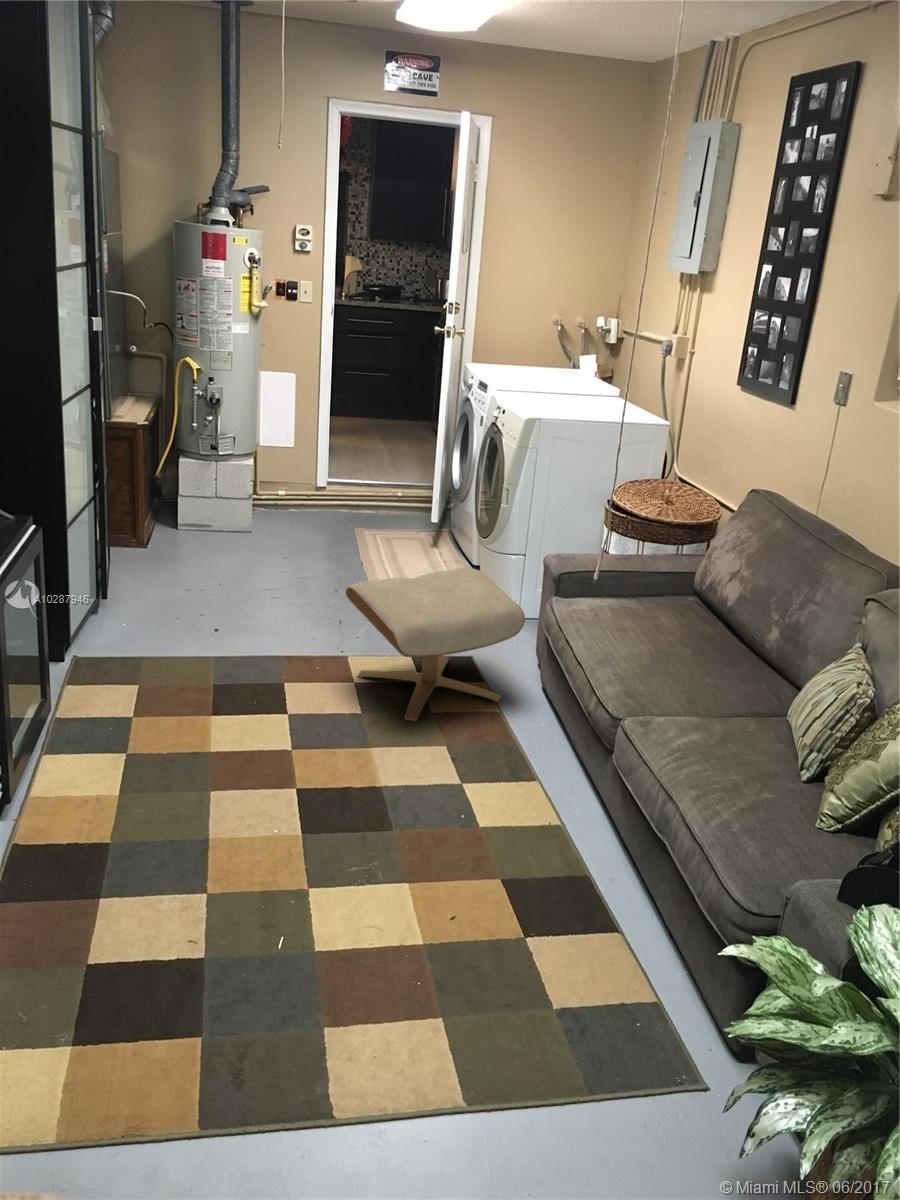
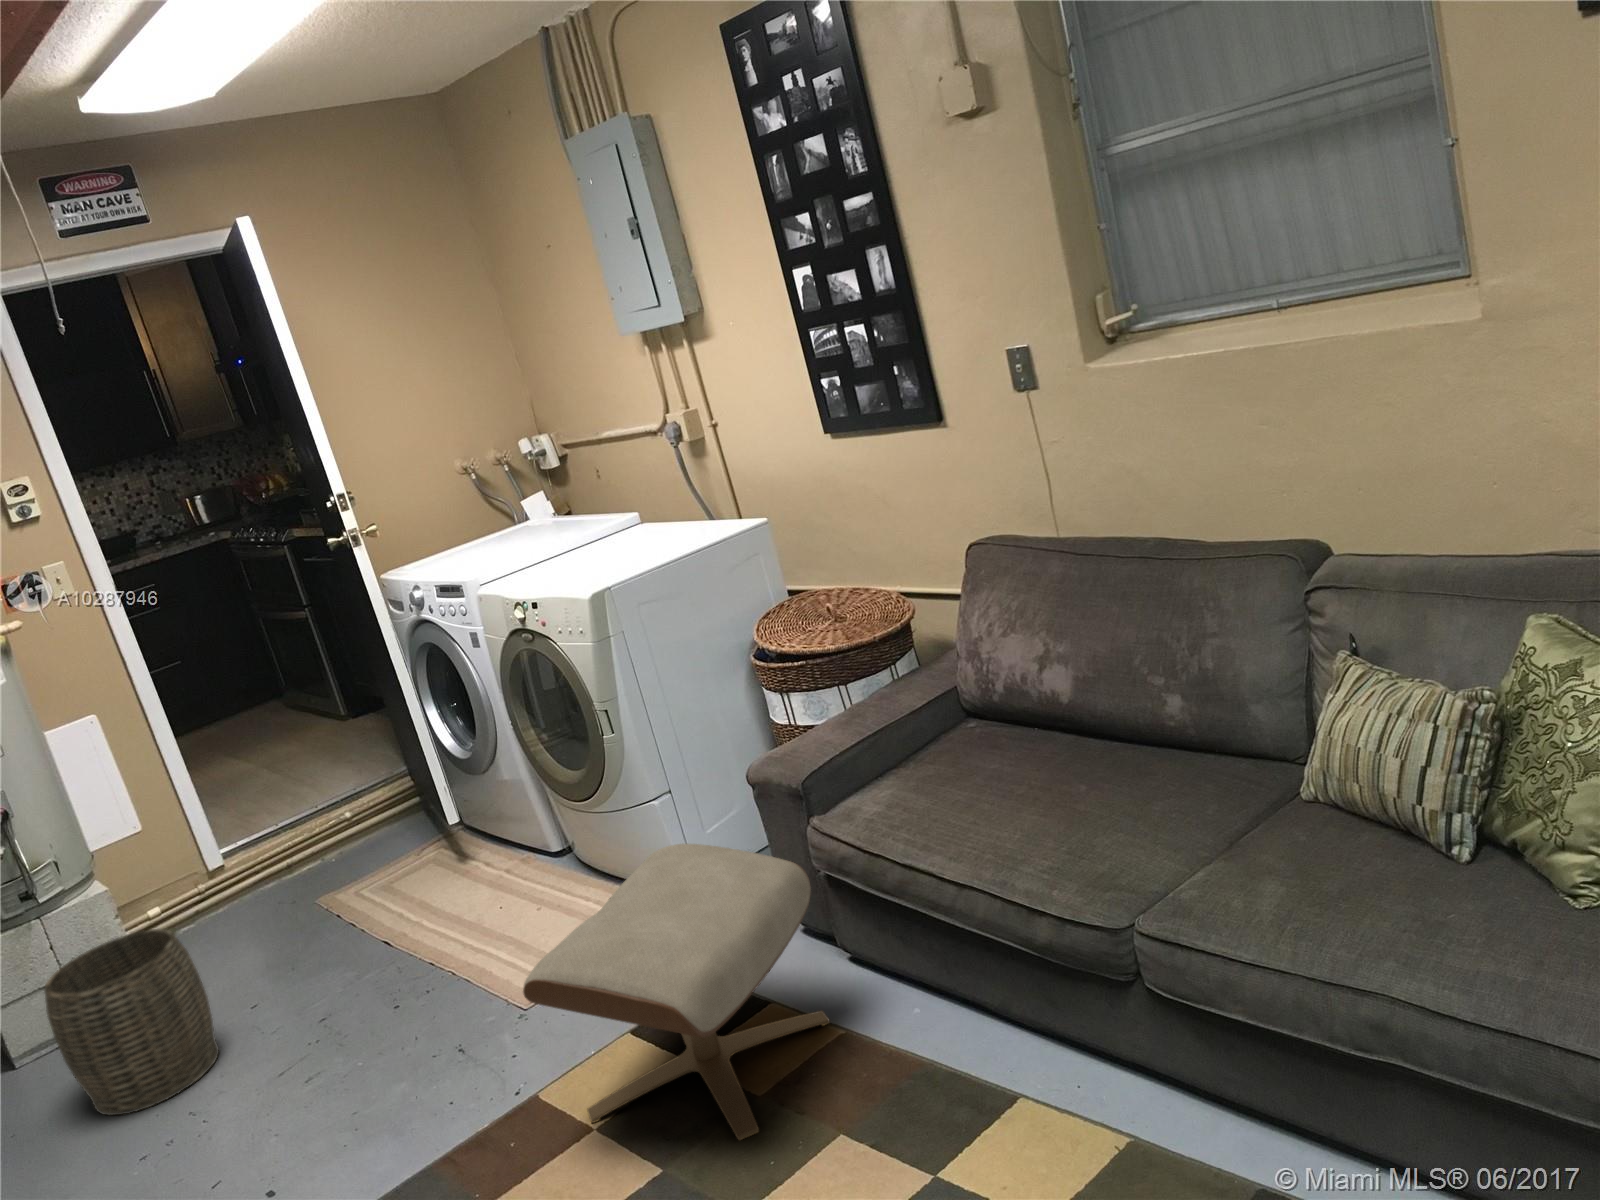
woven basket: none [189,487,261,572] -> present [45,929,219,1115]

